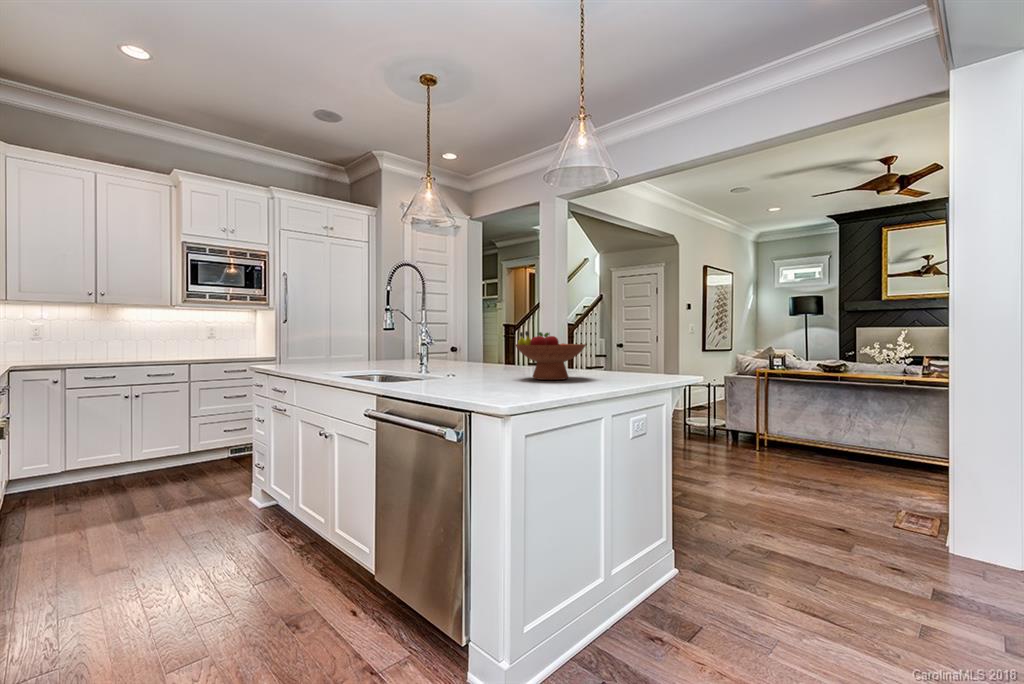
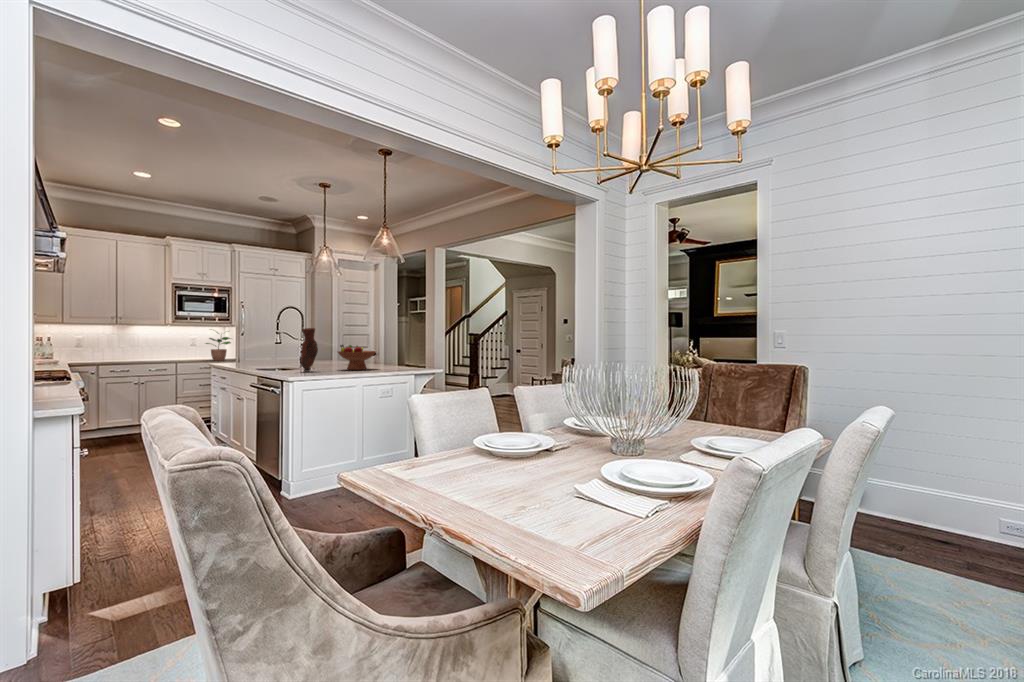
vase: none [461,297,494,385] -> present [301,328,318,371]
potted plant: none [230,313,269,360] -> present [206,332,231,361]

